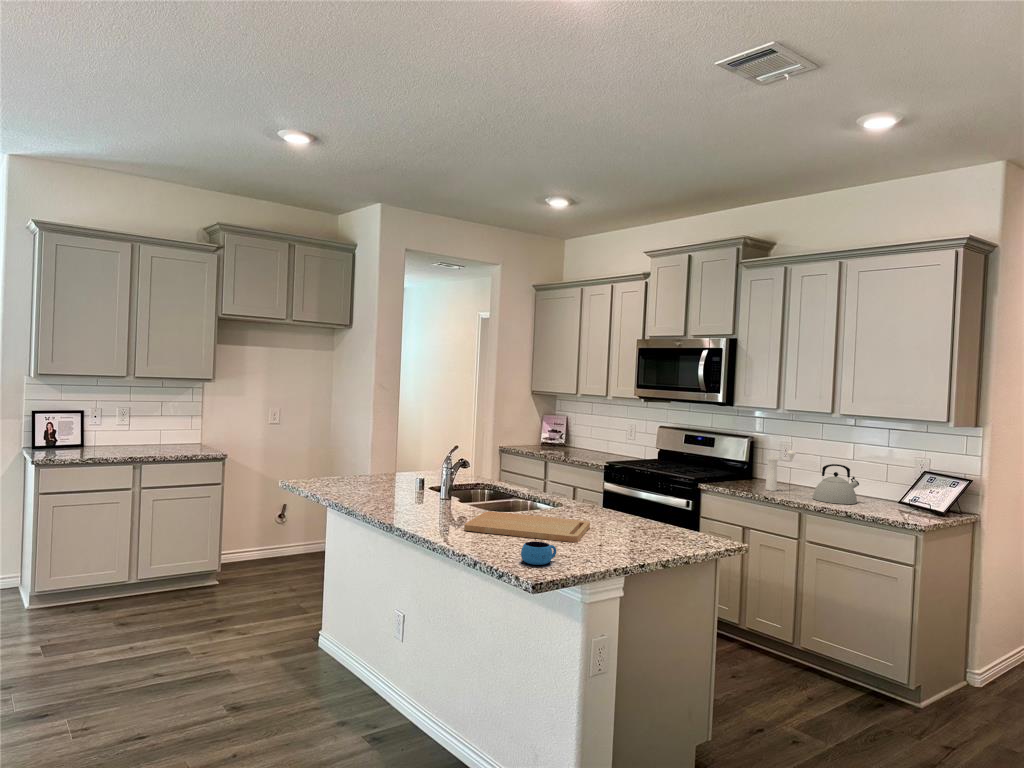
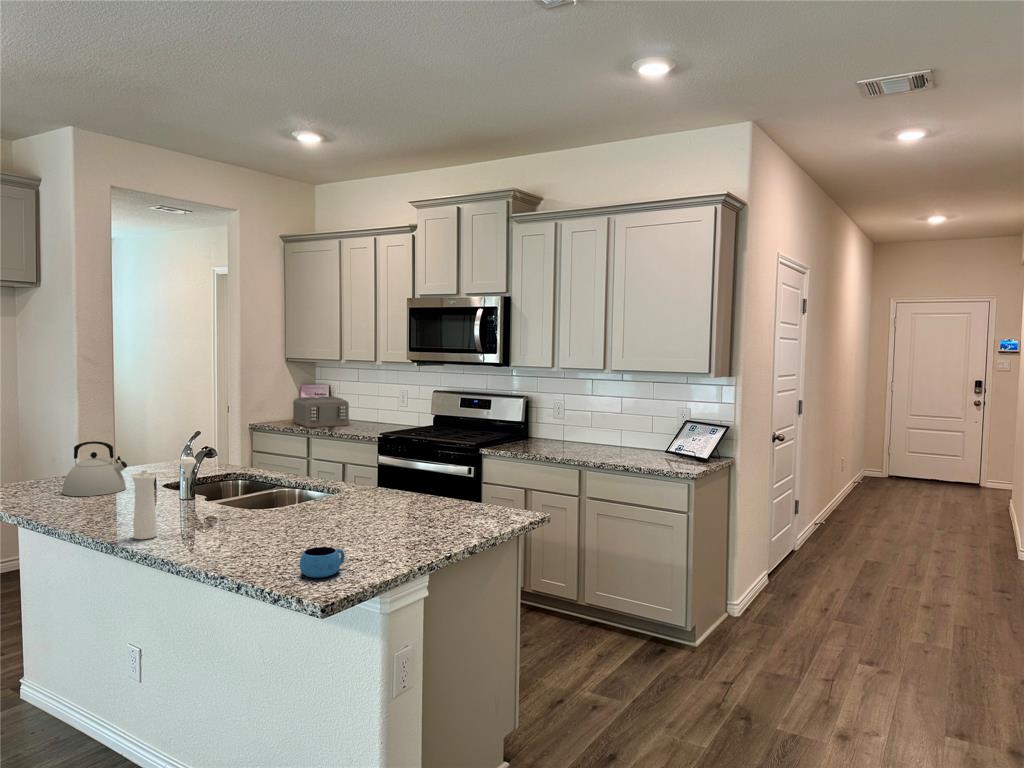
toaster: none [534,426,583,454] -> present [293,397,350,427]
pepper mill: present [766,451,796,491] -> present [131,457,196,539]
kettle: present [813,464,859,504] -> present [62,441,127,496]
cutting board: present [464,511,590,542] -> none [218,508,376,539]

